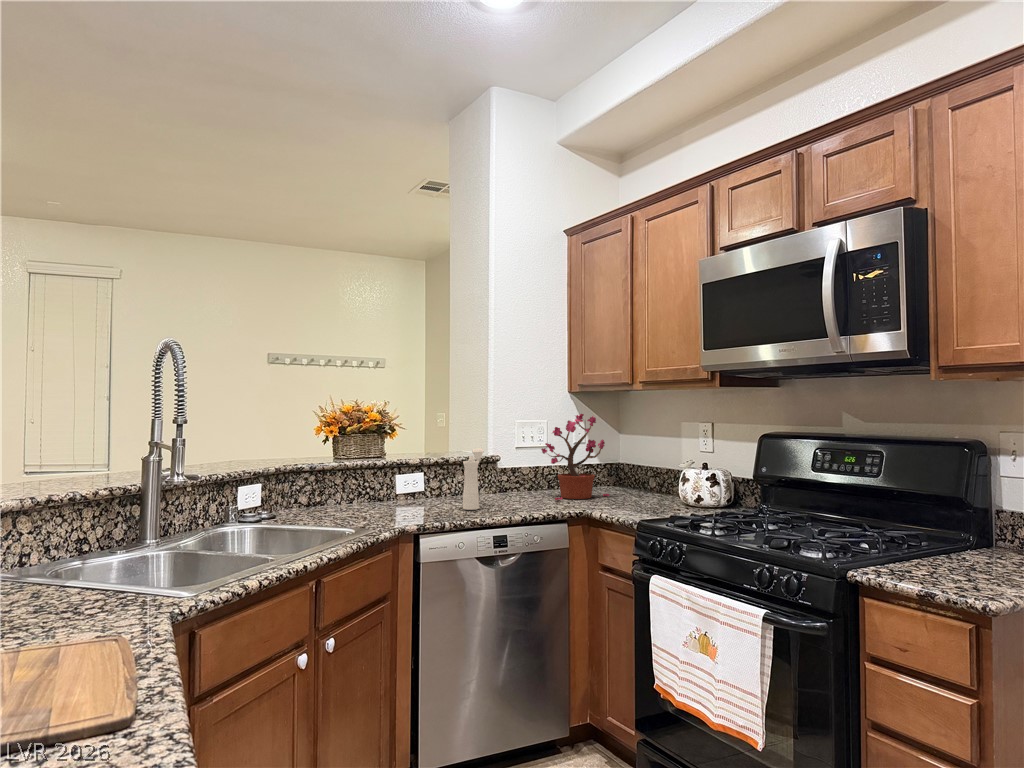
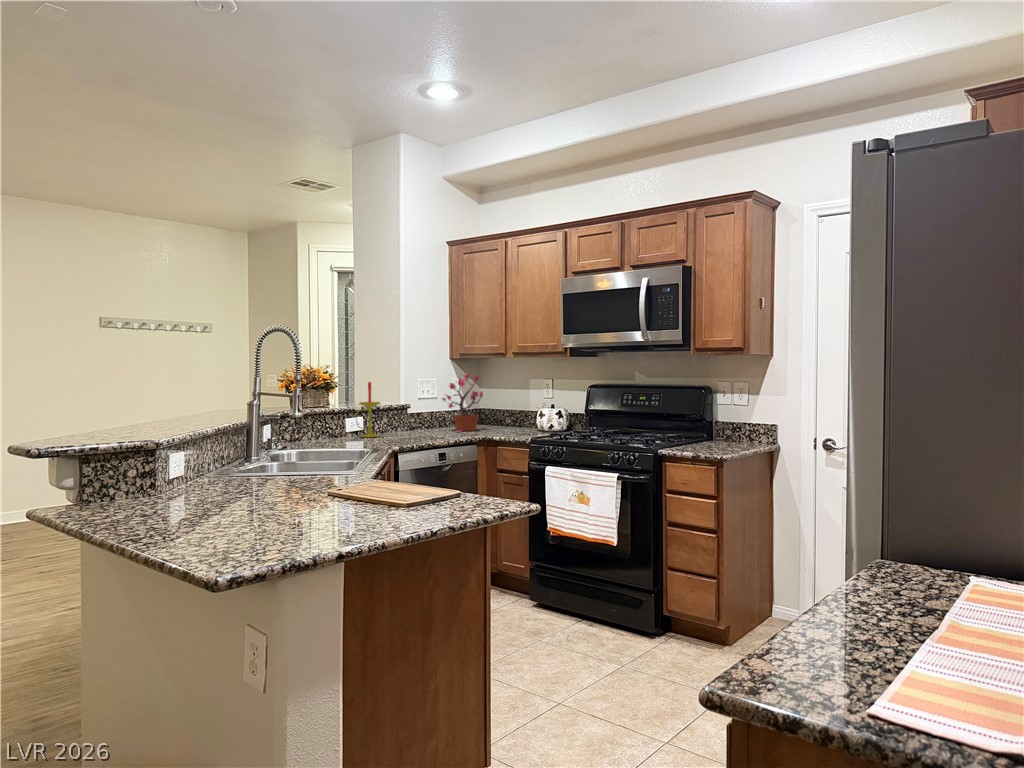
candle: none [403,423,442,504] -> present [356,382,380,437]
pepper mill: present [463,448,484,510] -> none [406,398,417,438]

